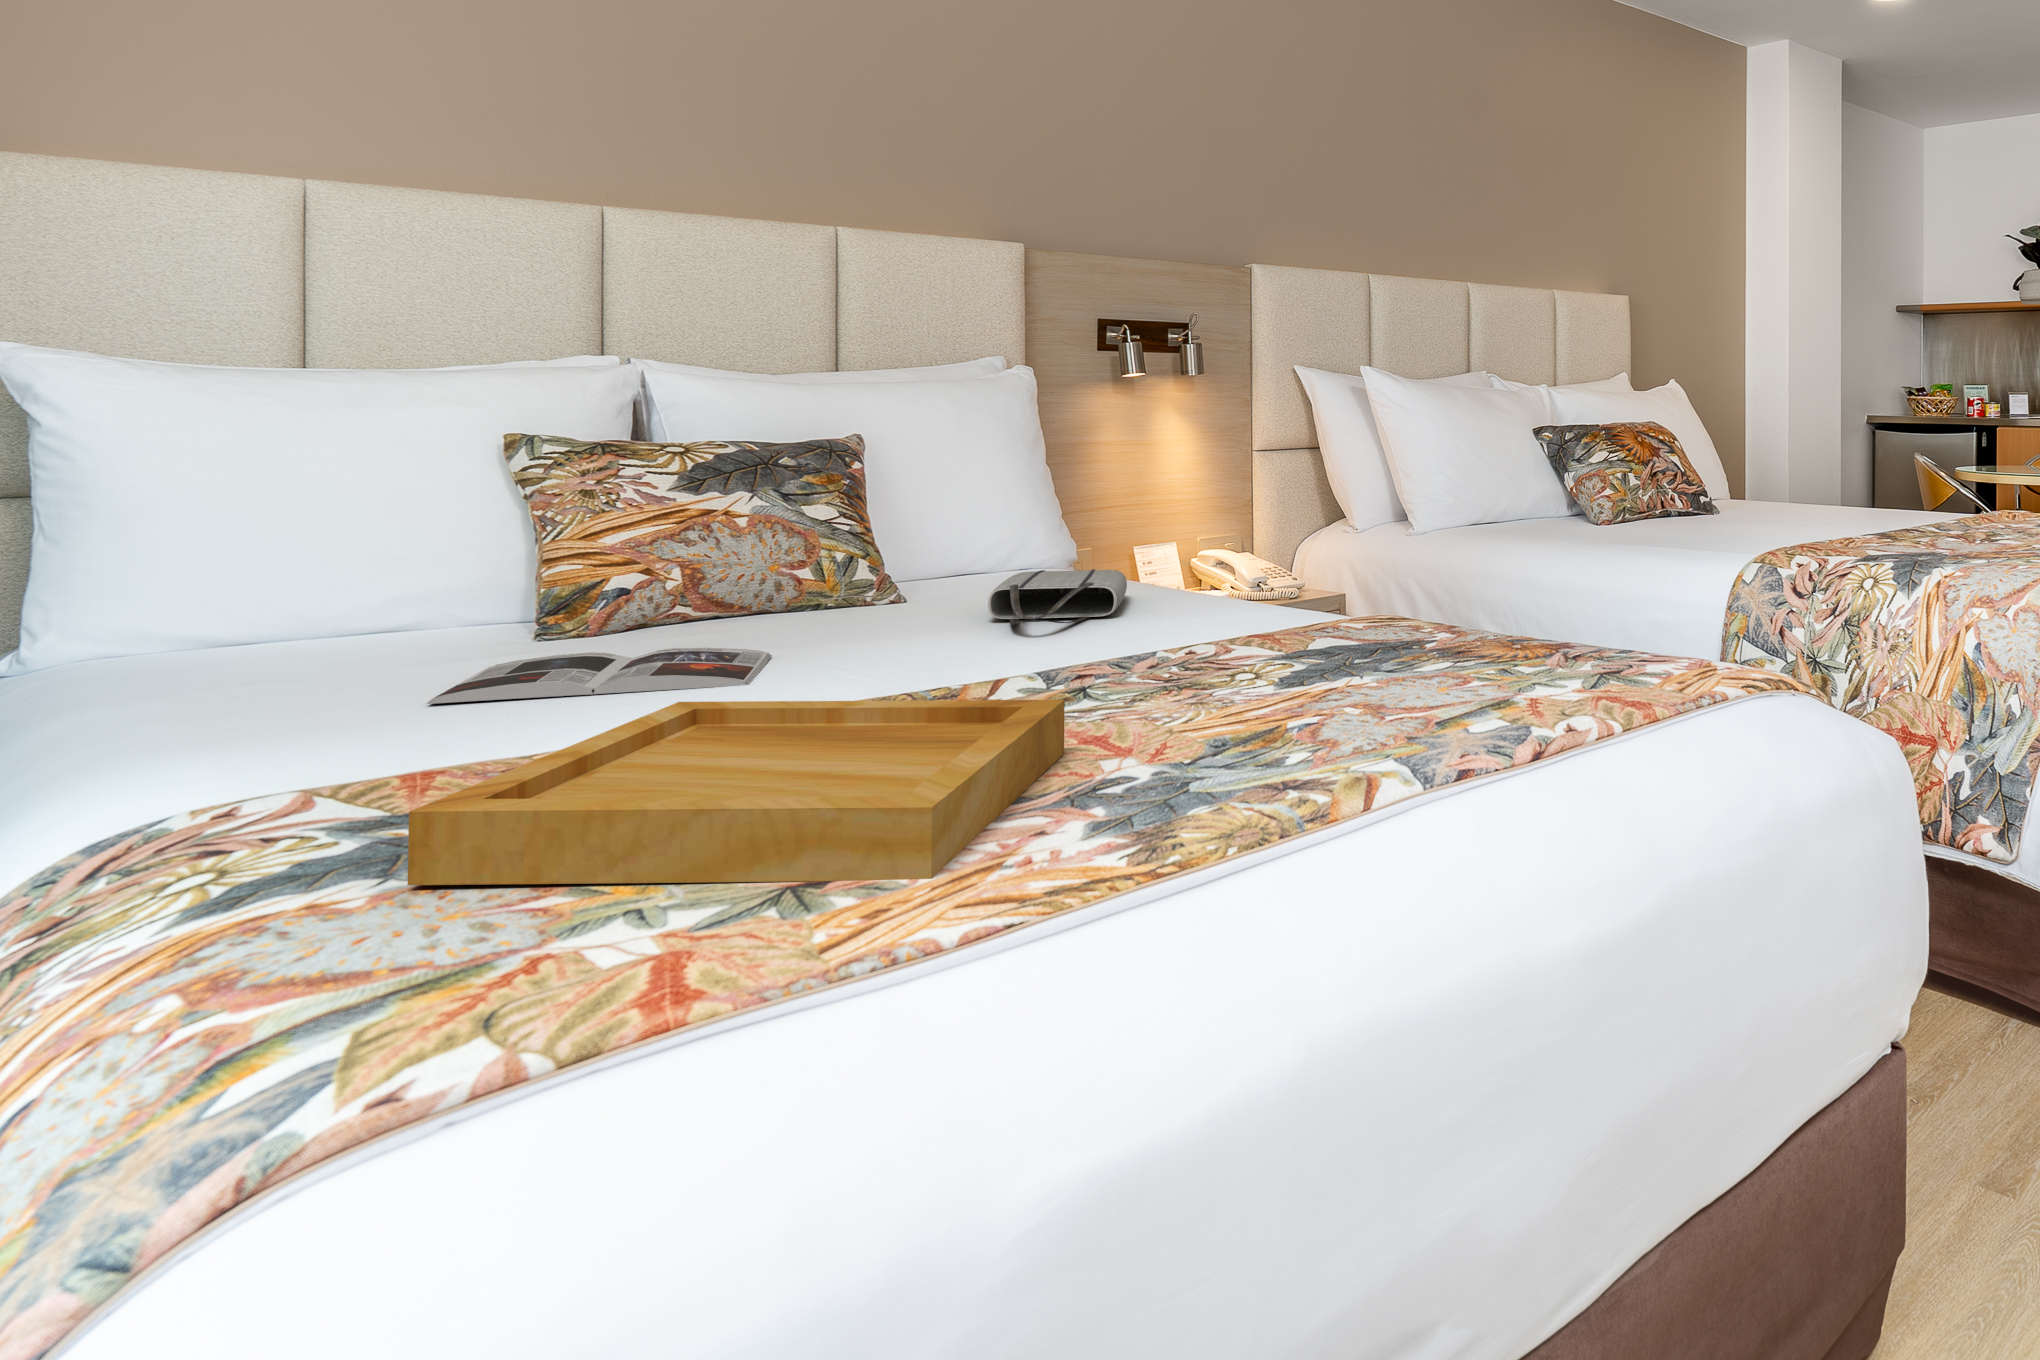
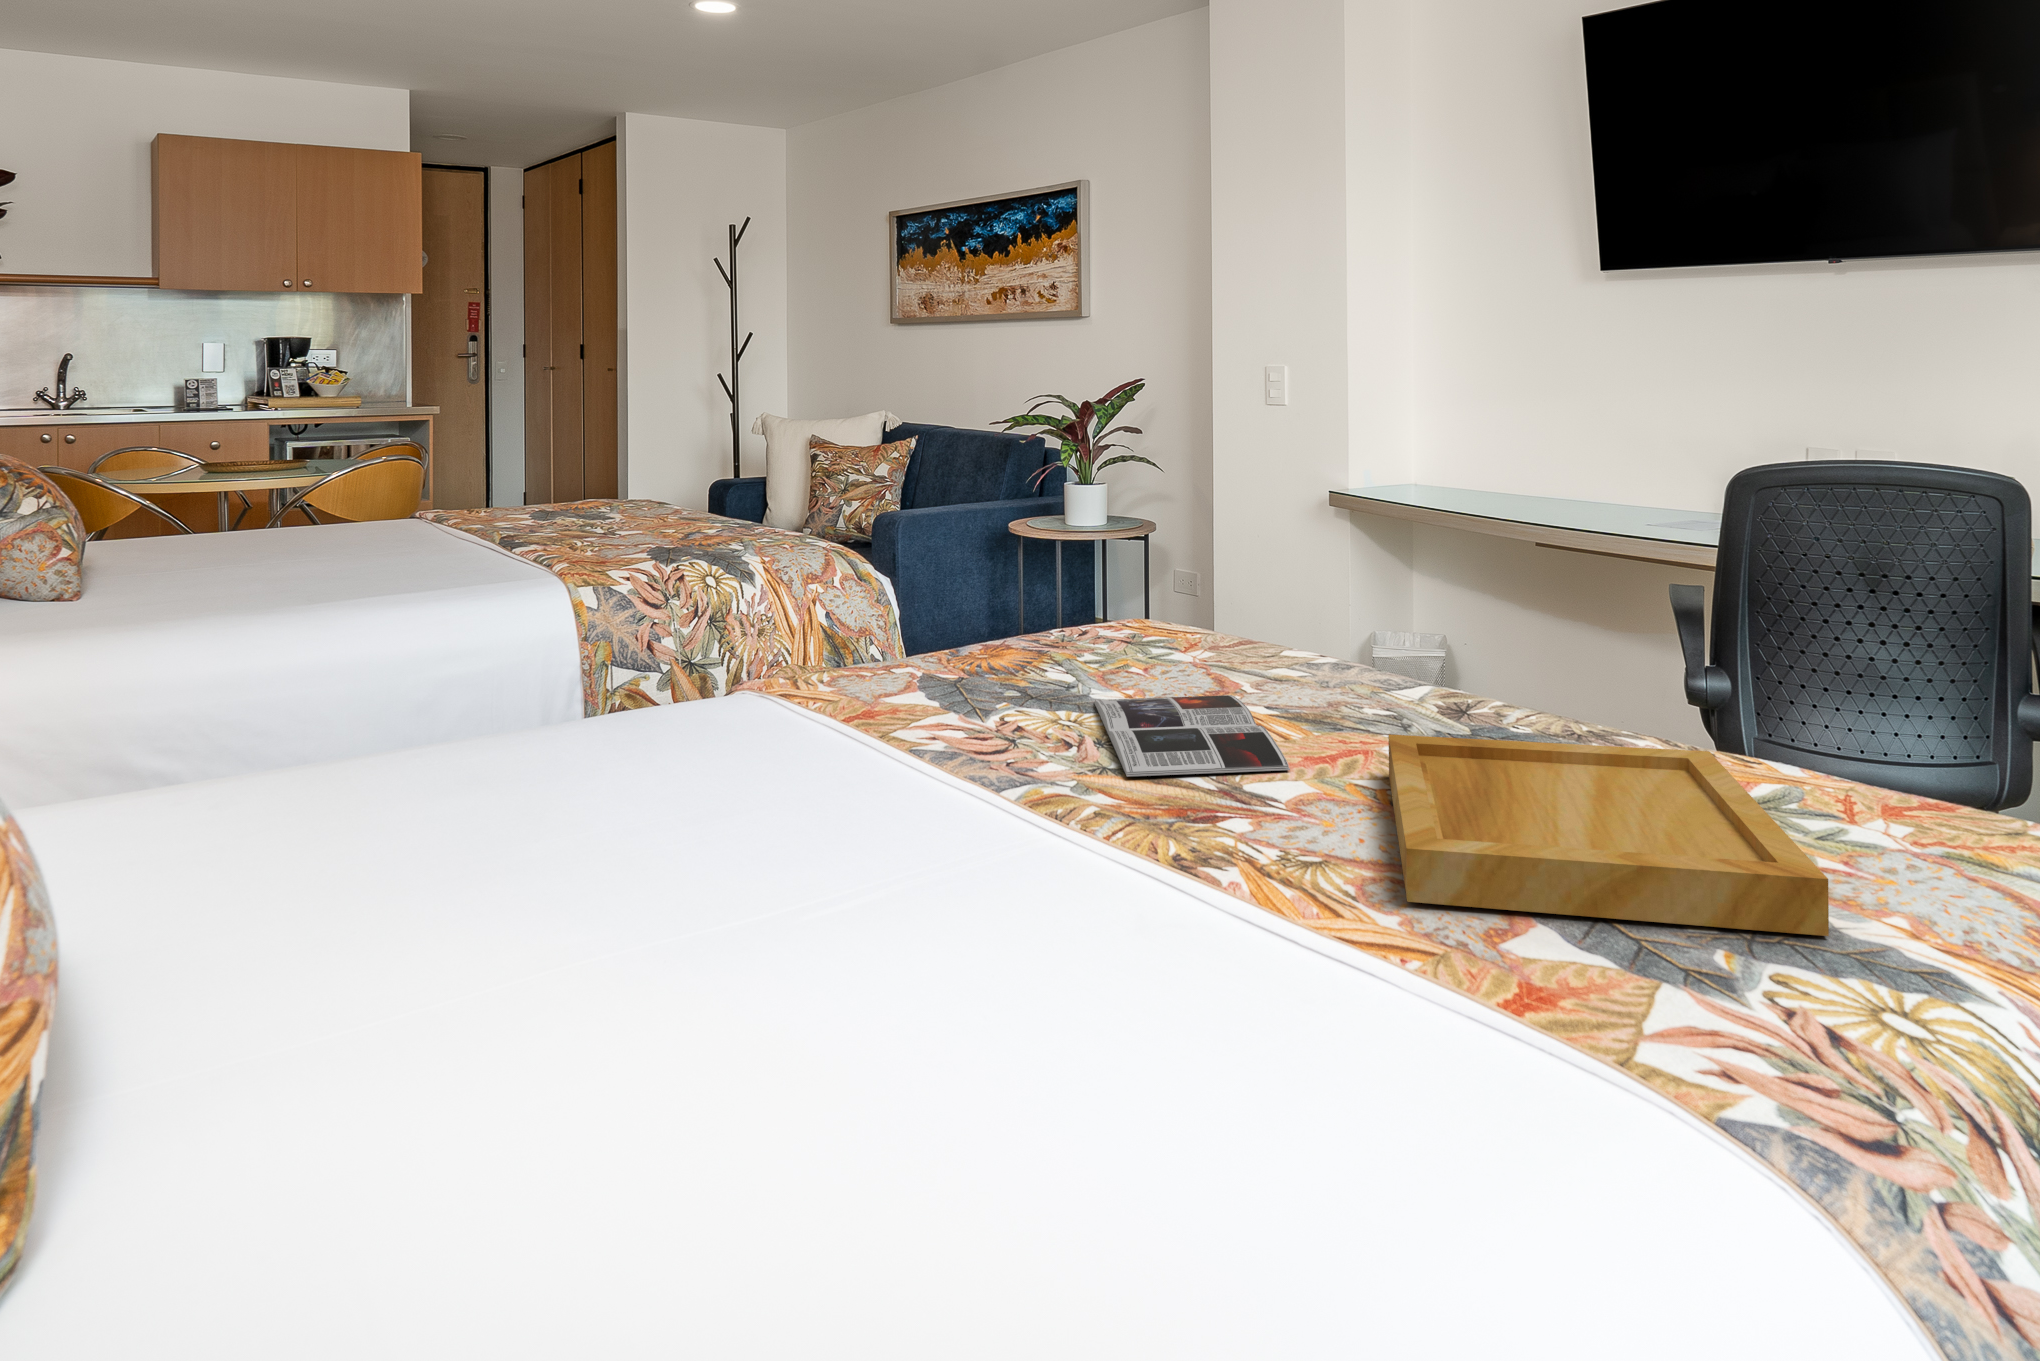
tote bag: present [988,569,1127,625] -> none [408,741,784,827]
magazine: present [427,648,772,704] -> present [1094,695,1290,777]

